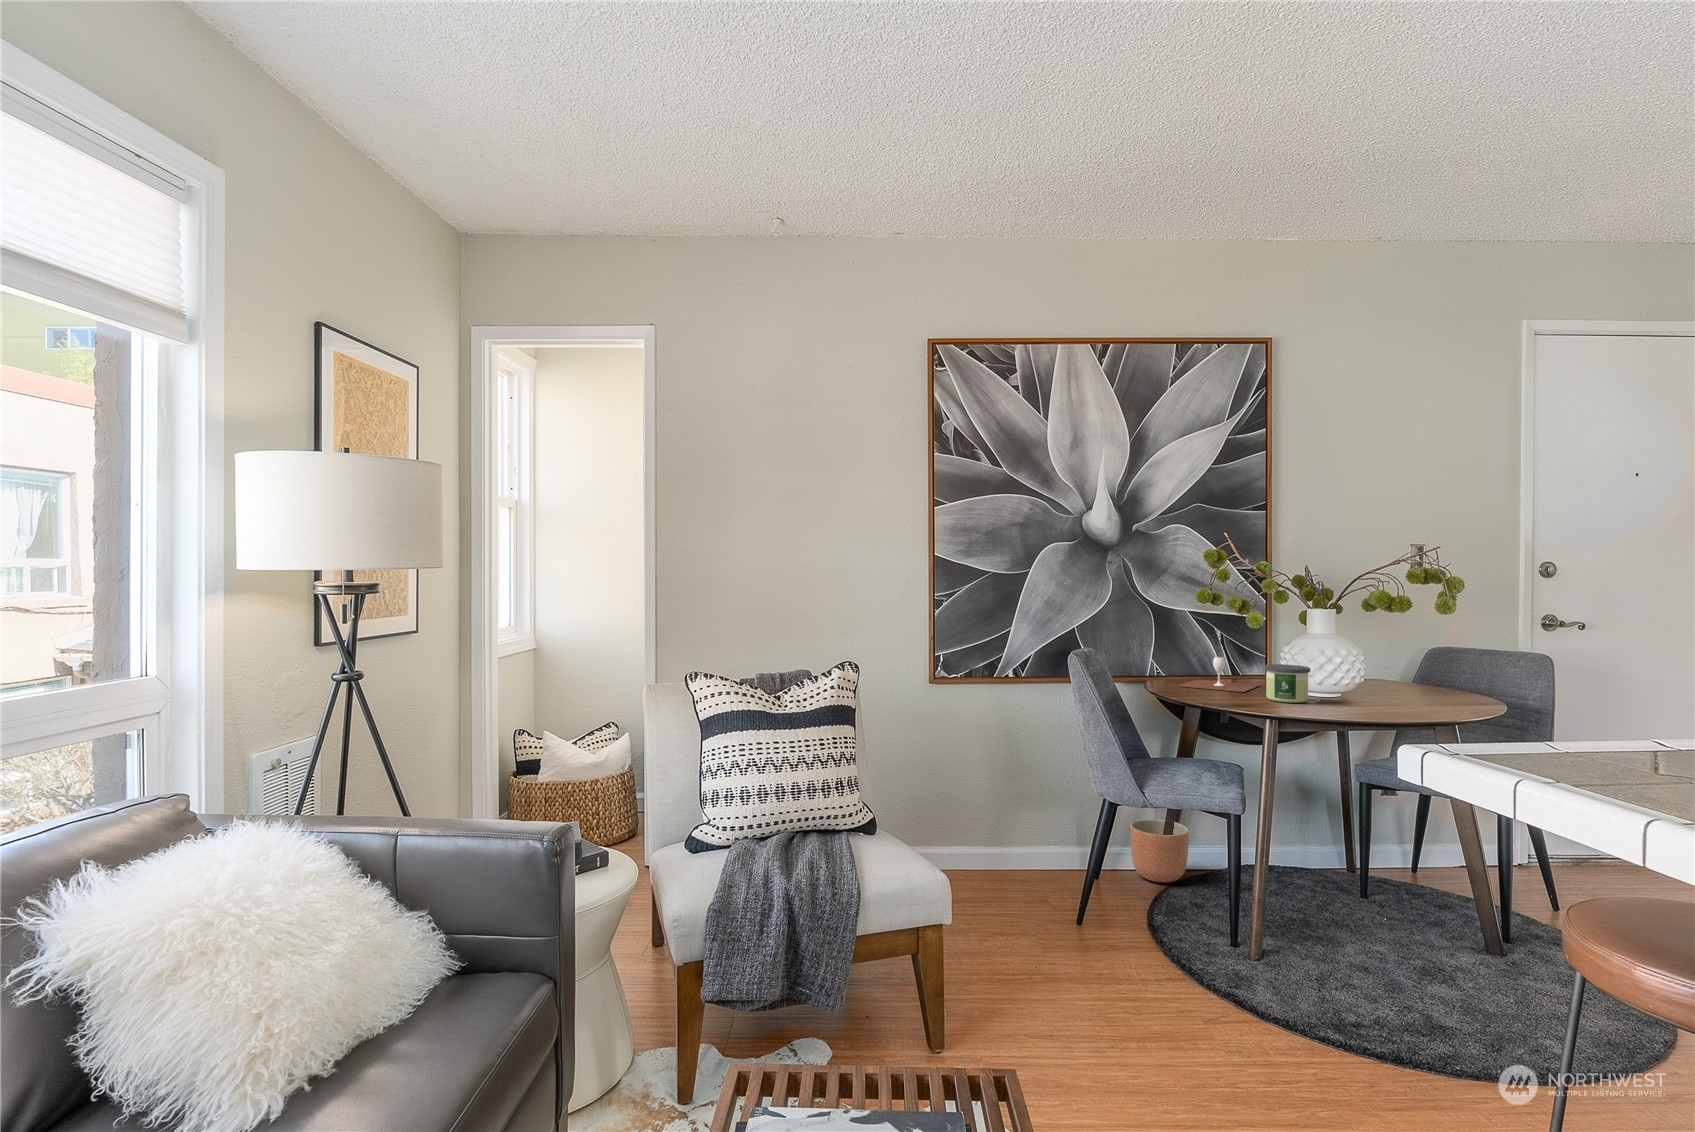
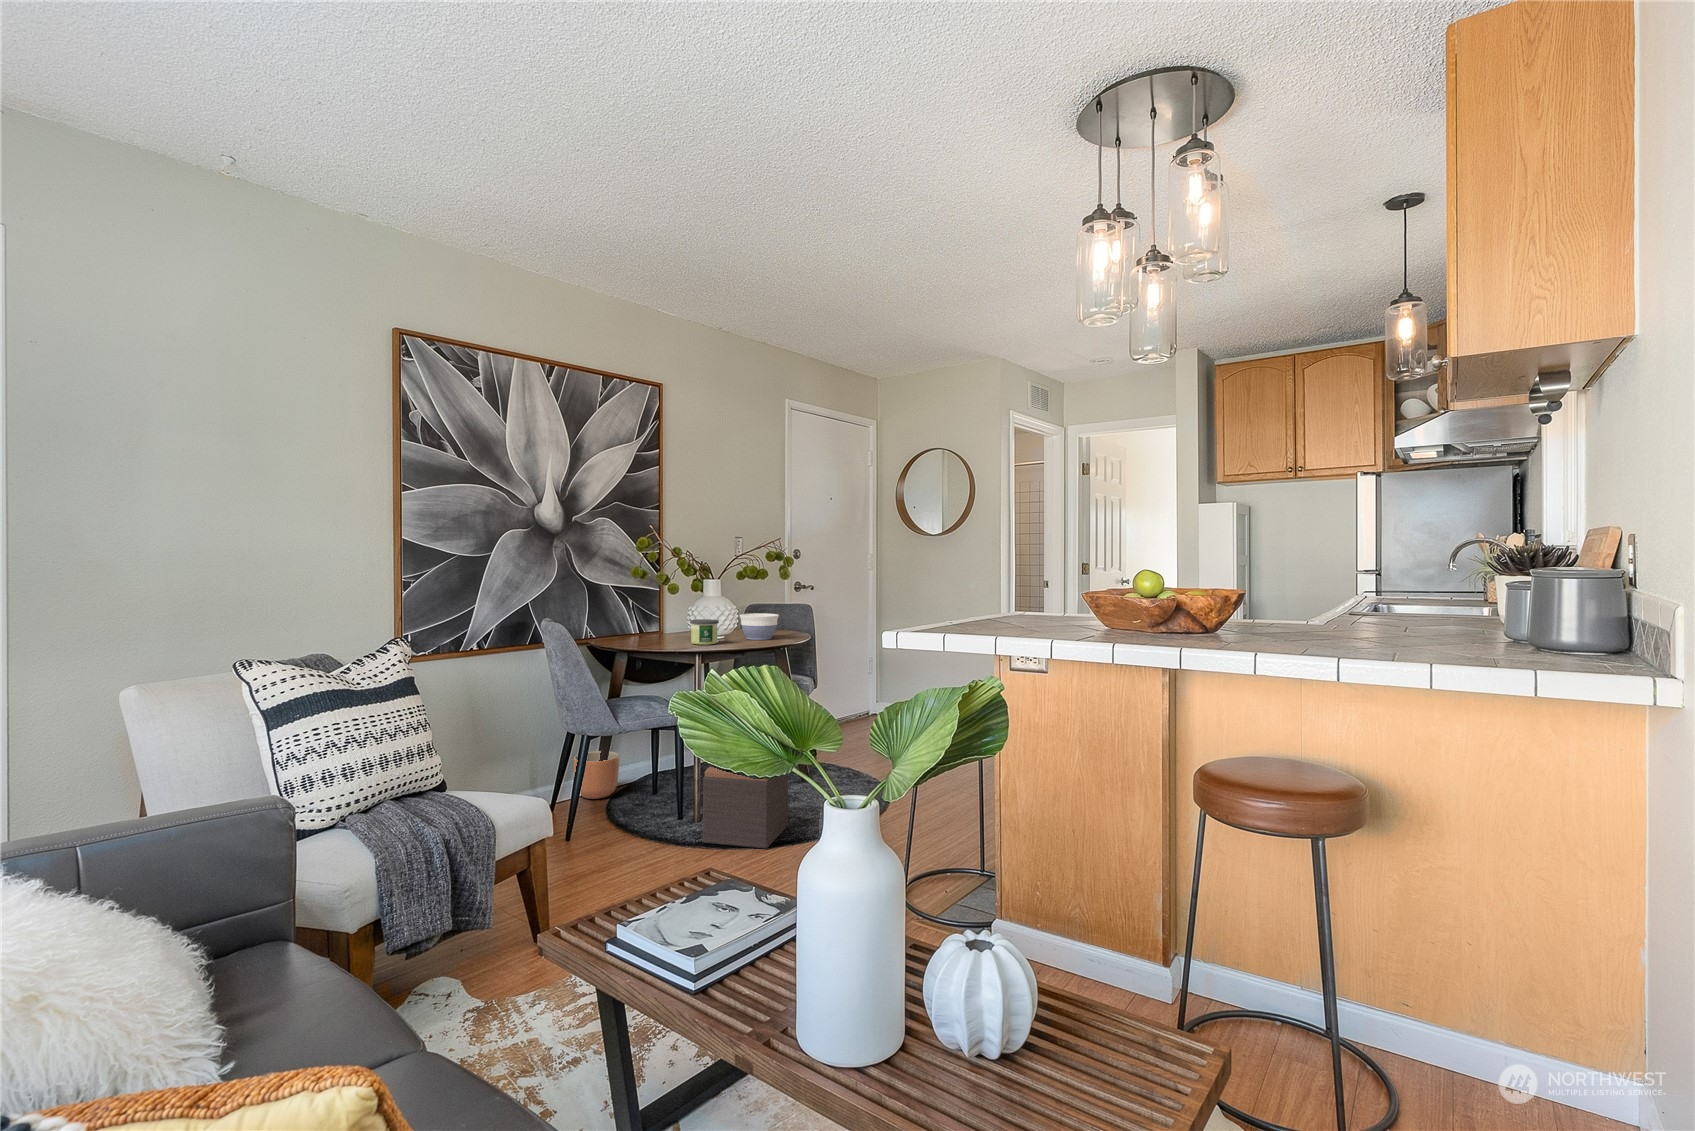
wine glass: present [1179,657,1260,692] -> none [622,618,671,642]
bowl: none [1363,661,1435,705] -> present [740,613,779,640]
footstool: none [1237,873,1398,1043] -> present [703,767,788,849]

